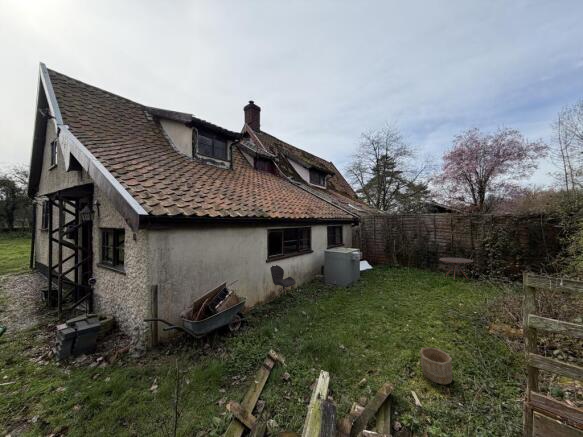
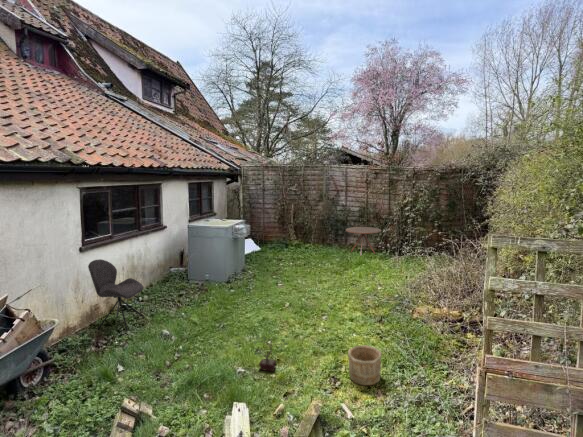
potted plant: none [348,319,371,350] -> present [254,330,286,372]

